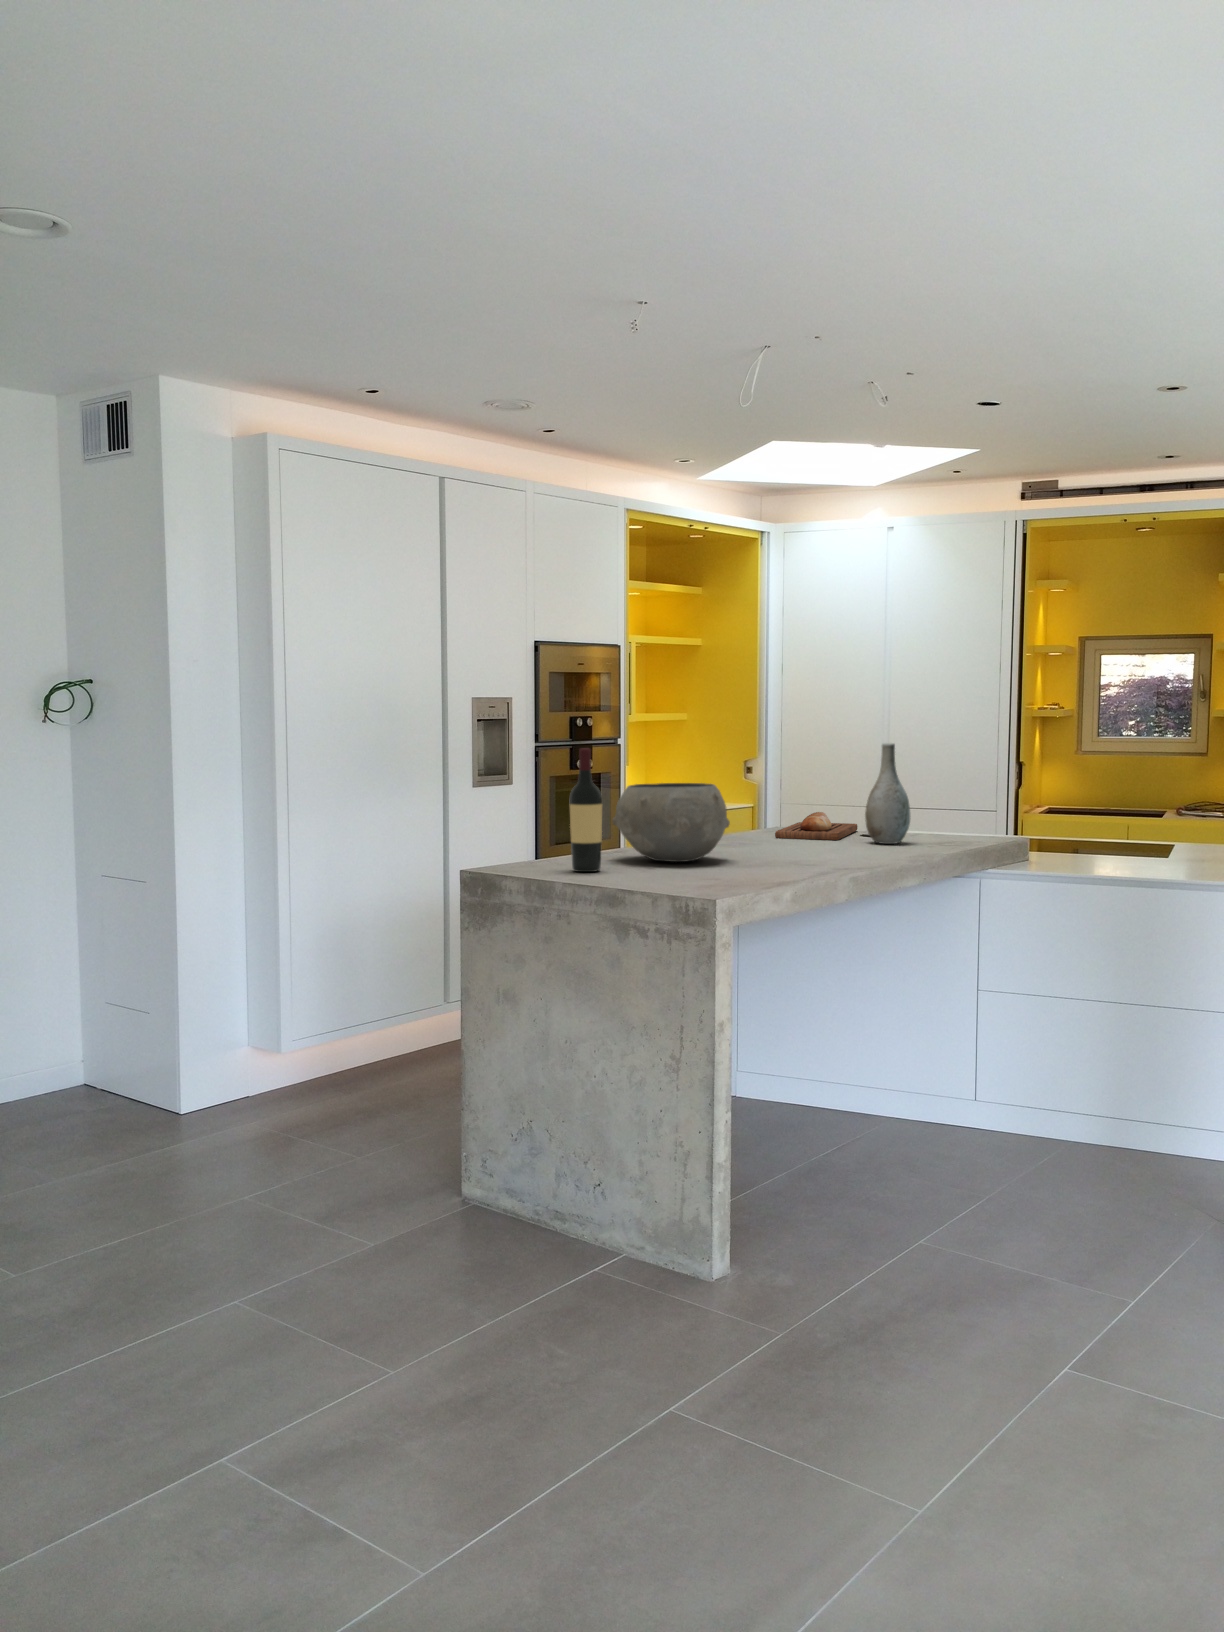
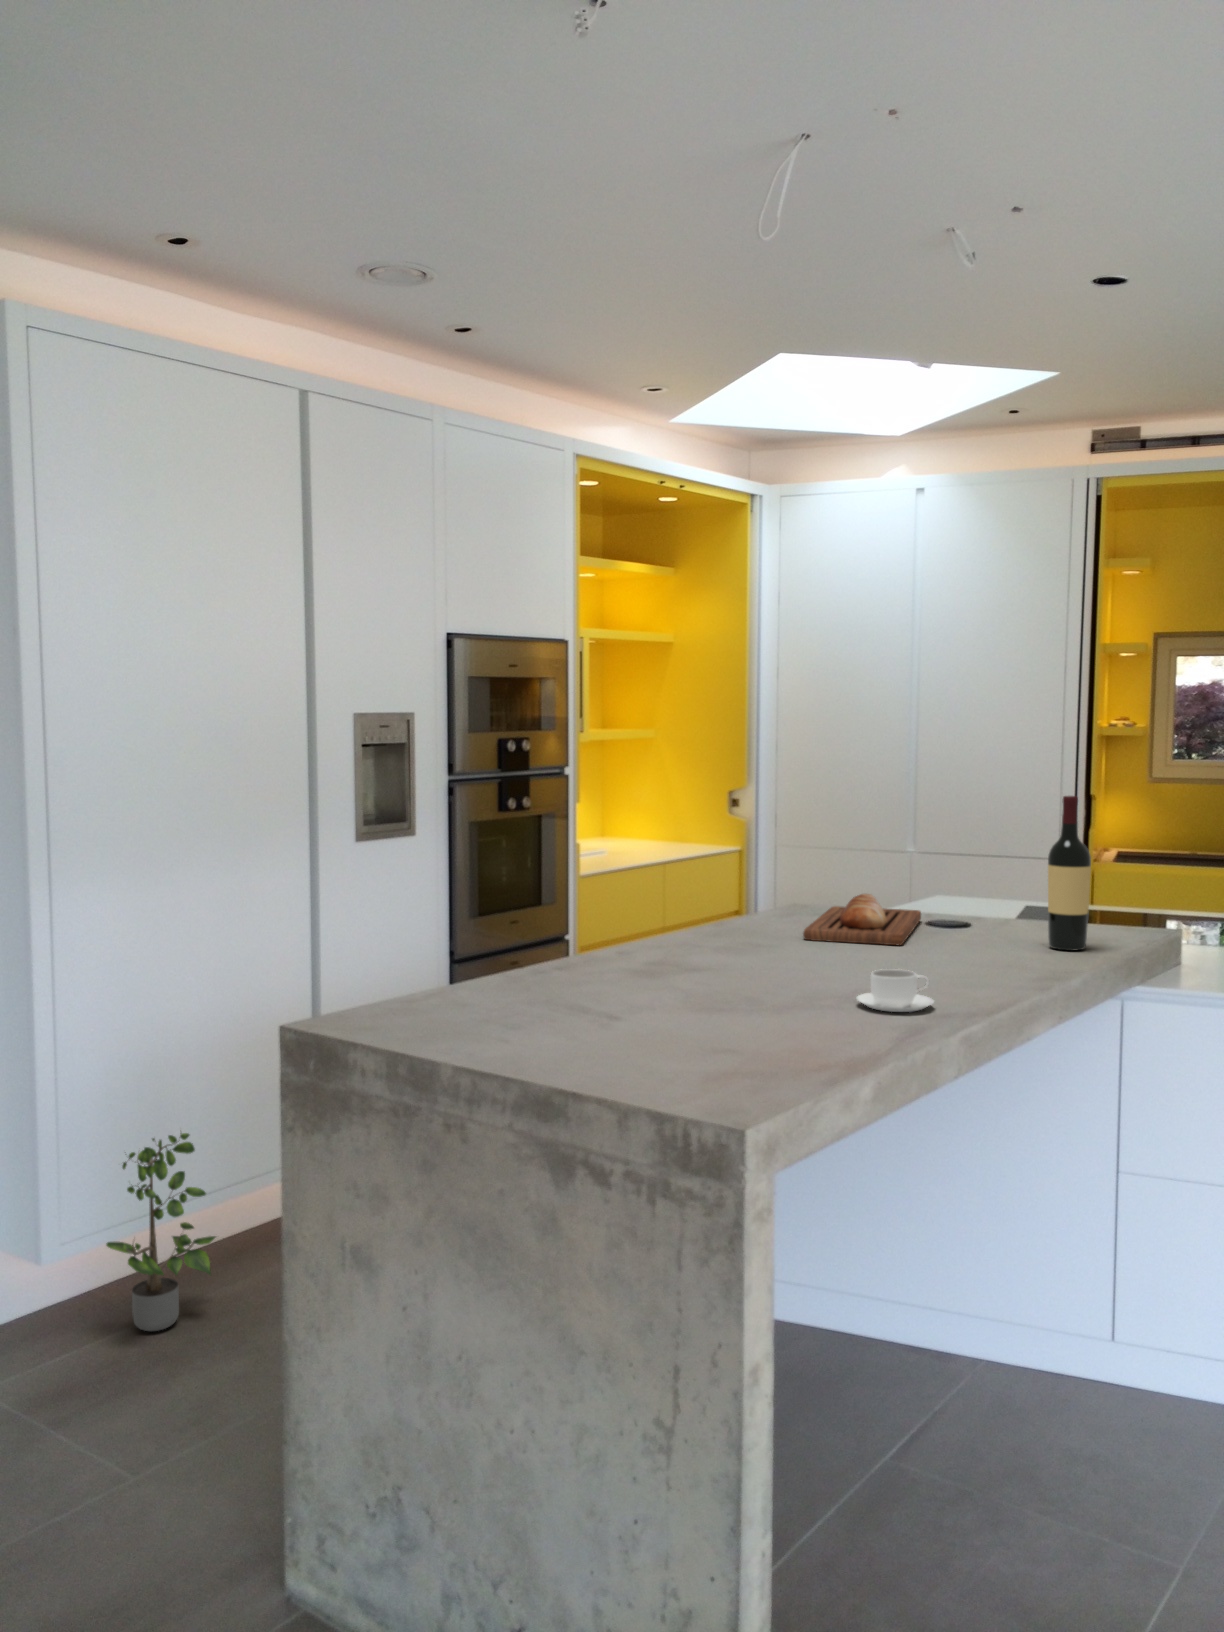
vase: present [865,743,910,844] -> none [948,797,1019,956]
wine bottle: present [570,748,602,872] -> present [1048,796,1091,950]
ceramic bowl: present [613,783,730,862] -> none [548,872,747,1015]
coffee cup: none [795,840,841,862] -> present [857,969,934,1012]
potted plant: none [317,971,388,1104] -> present [106,1133,216,1331]

